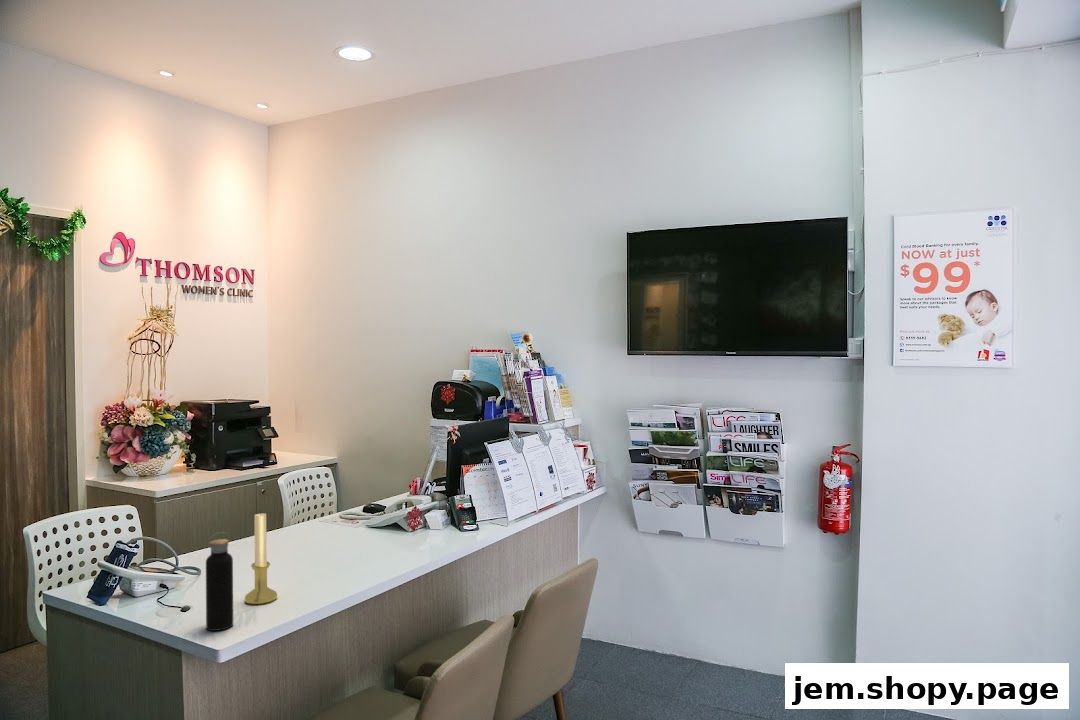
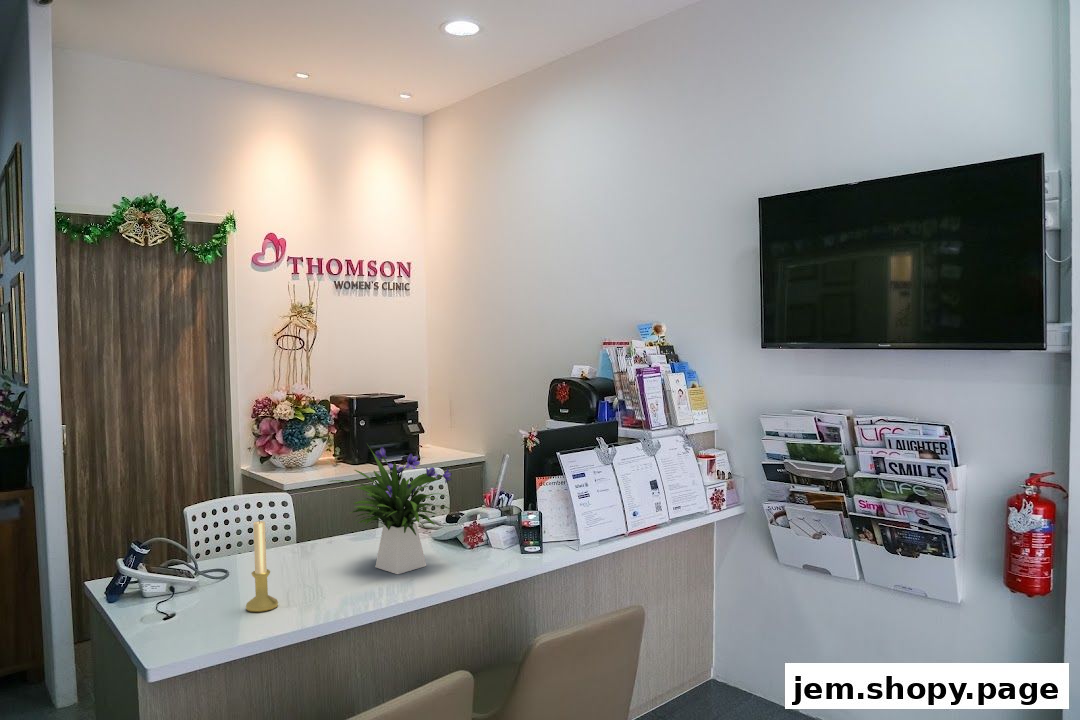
flower arrangement: none [296,437,416,559] -> present [330,447,452,574]
water bottle: present [206,537,233,631] -> none [187,539,215,635]

